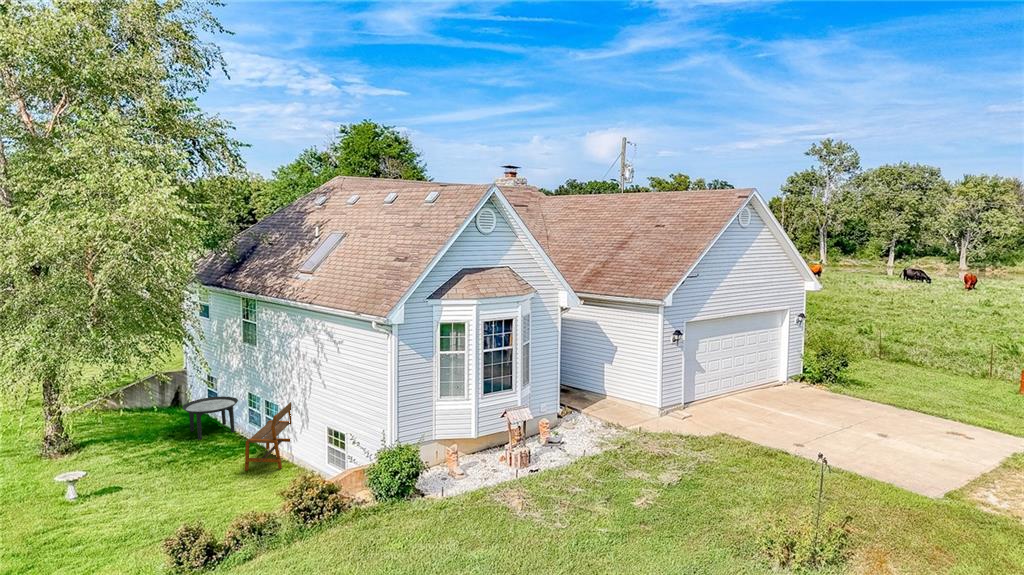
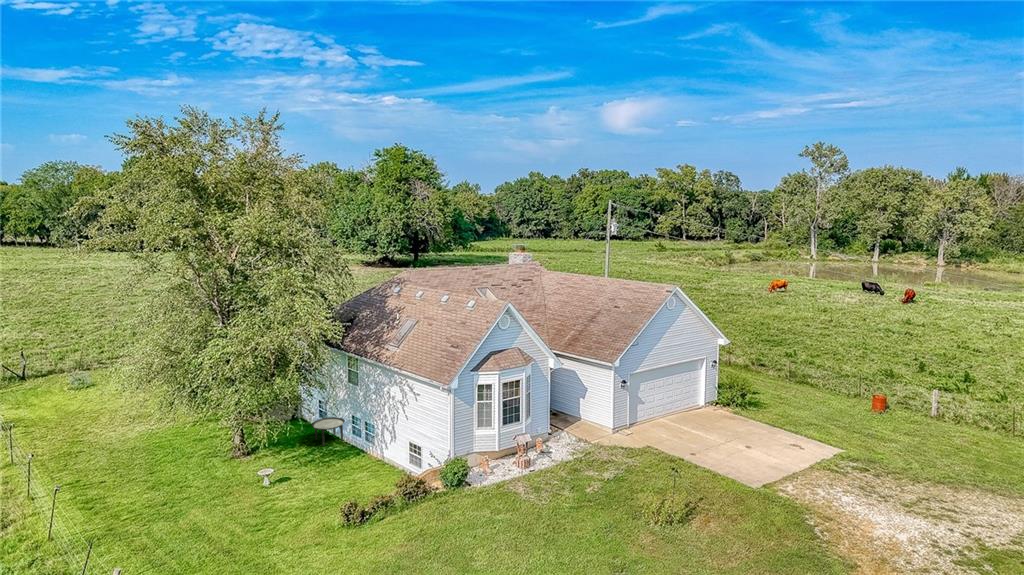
bench: present [245,402,291,471] -> none [359,424,387,467]

